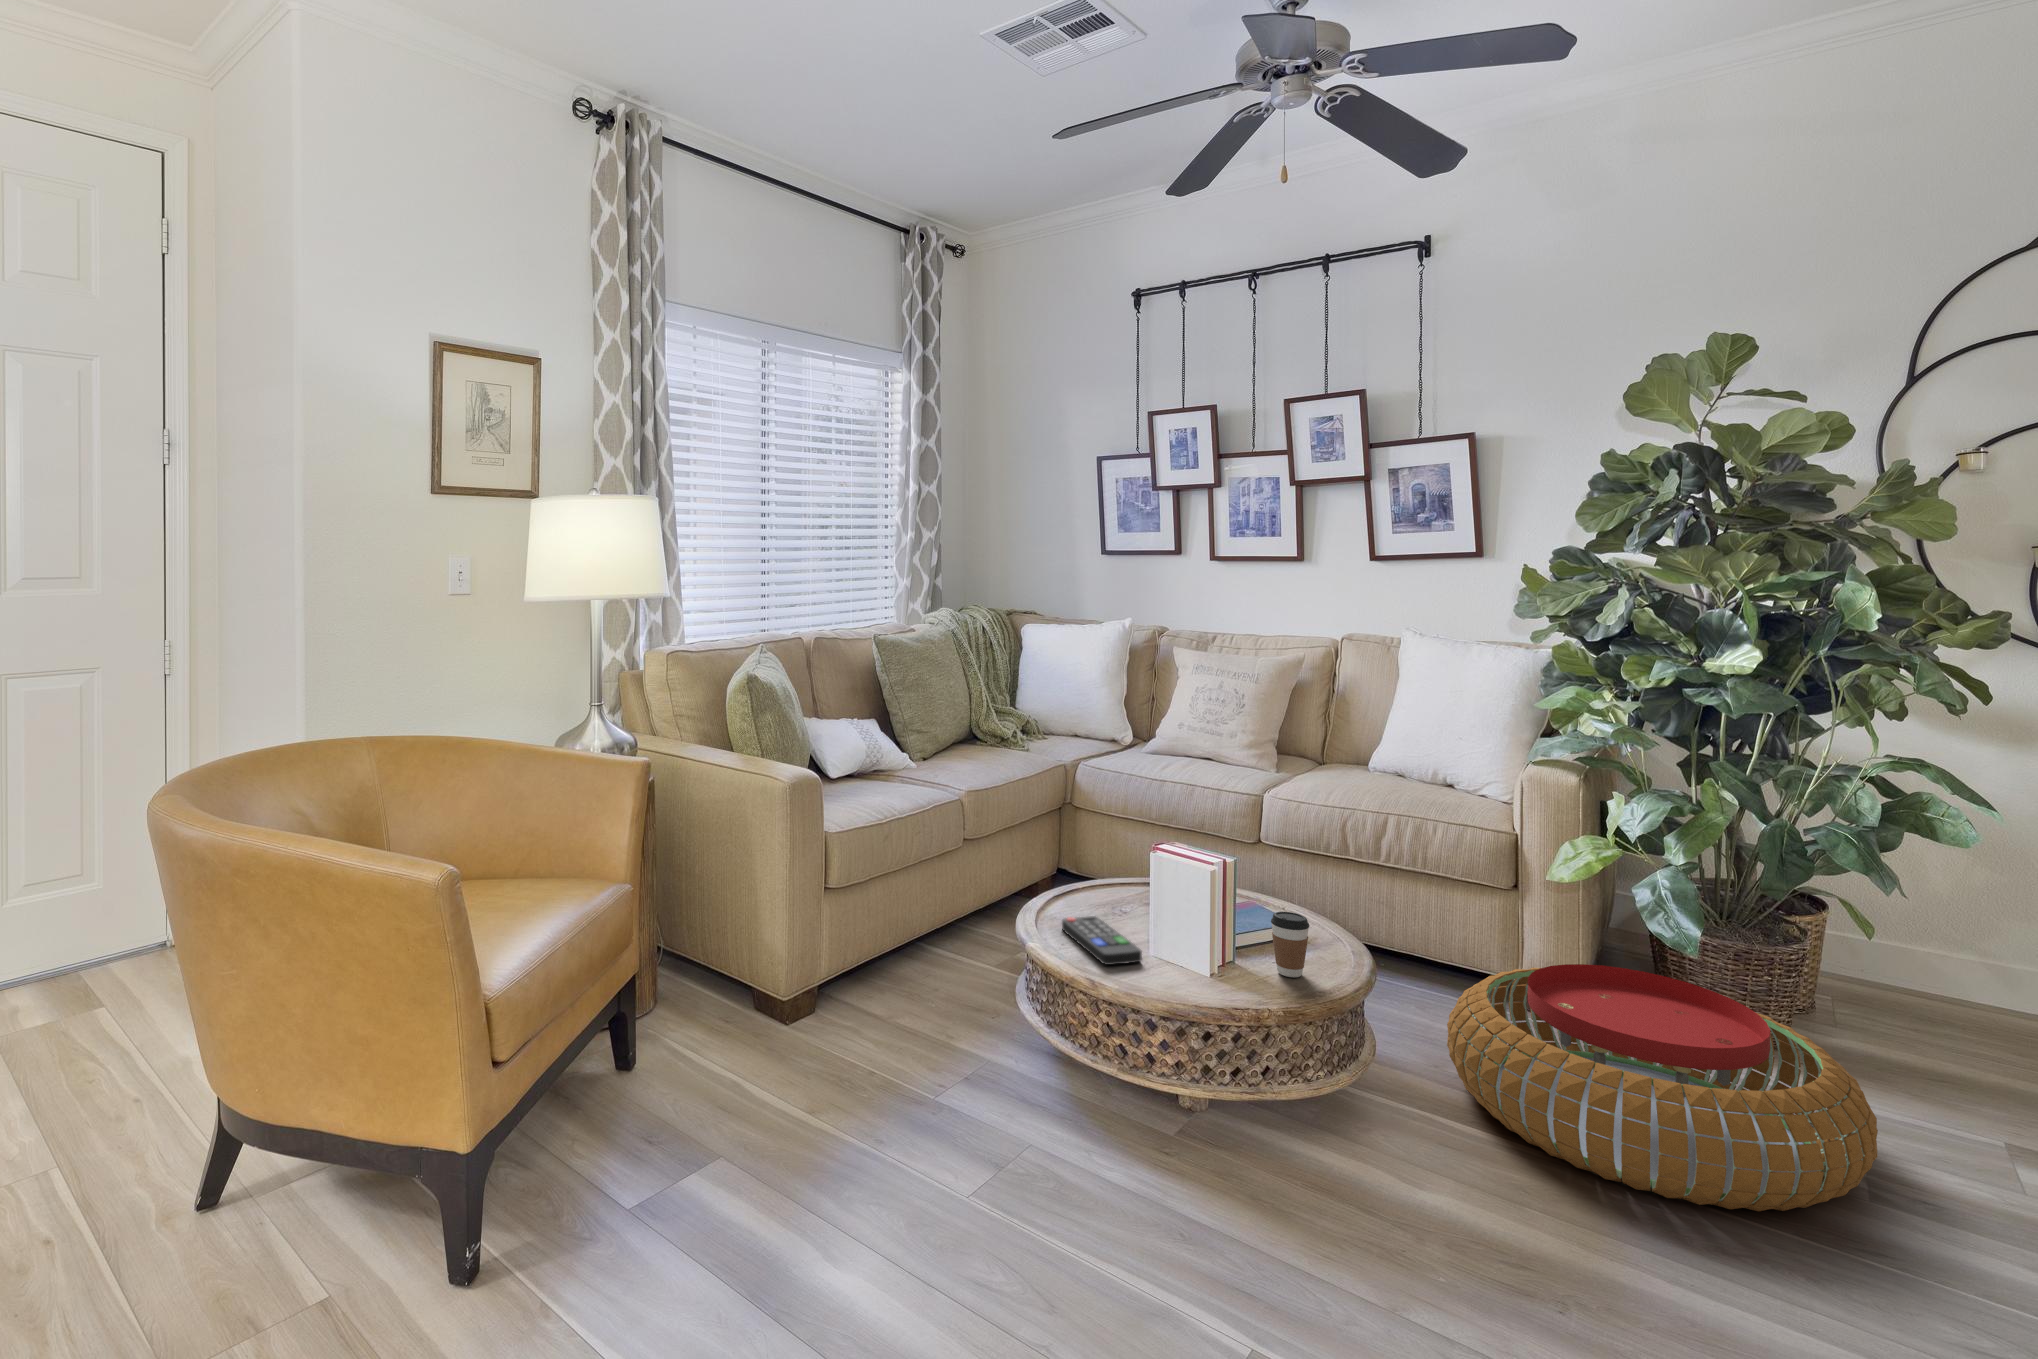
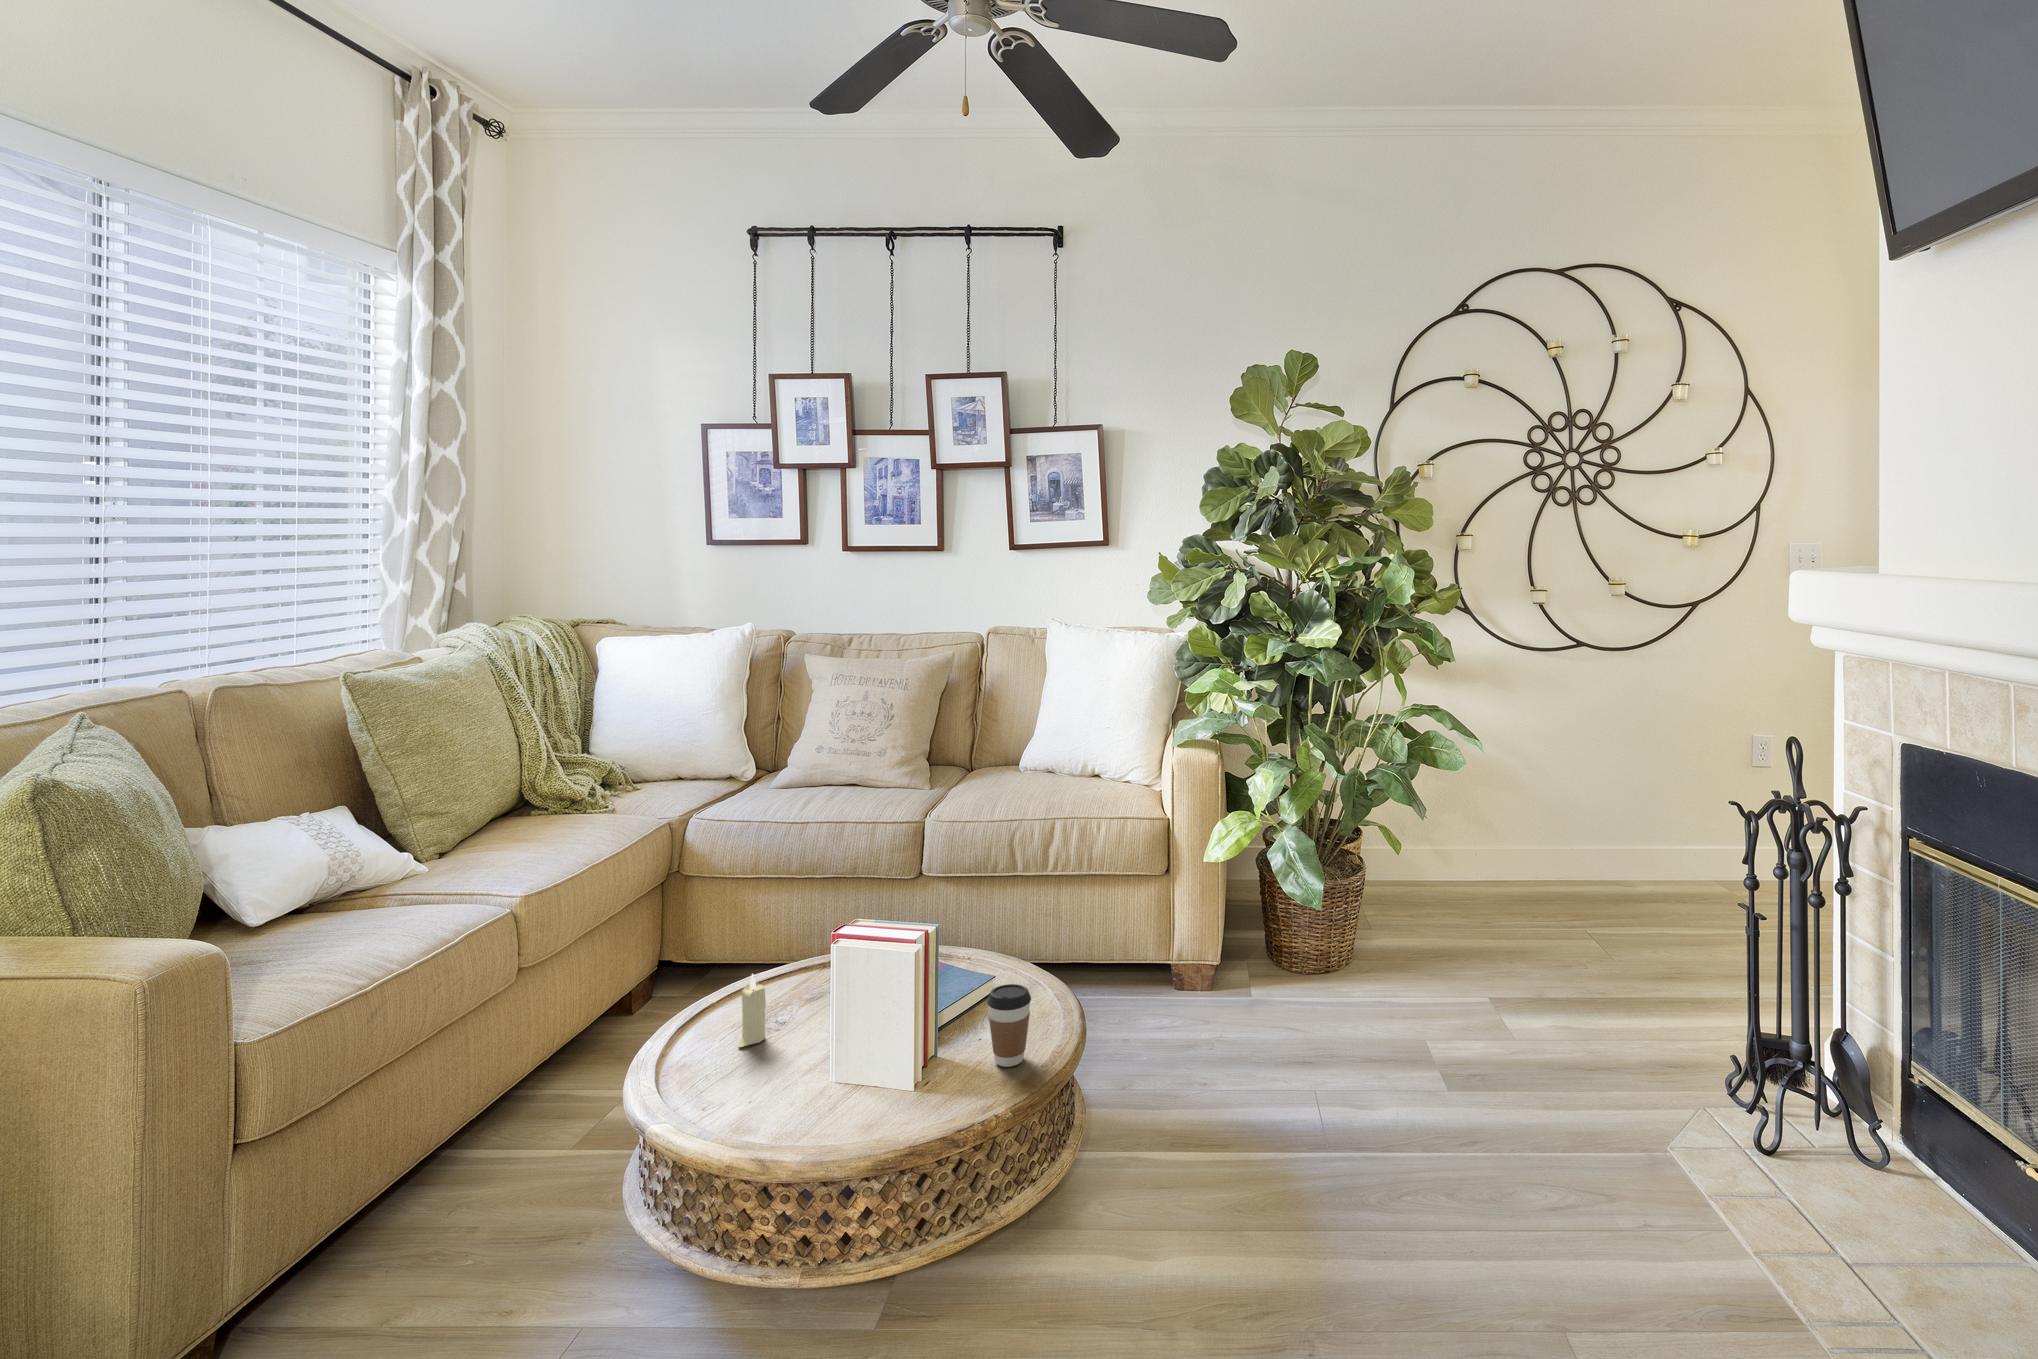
candle: none [1089,863,1109,915] -> present [738,974,766,1047]
remote control: present [1062,916,1142,965] -> none [701,1053,827,1133]
pouf: present [1447,964,1878,1211] -> none [1138,937,1463,1168]

